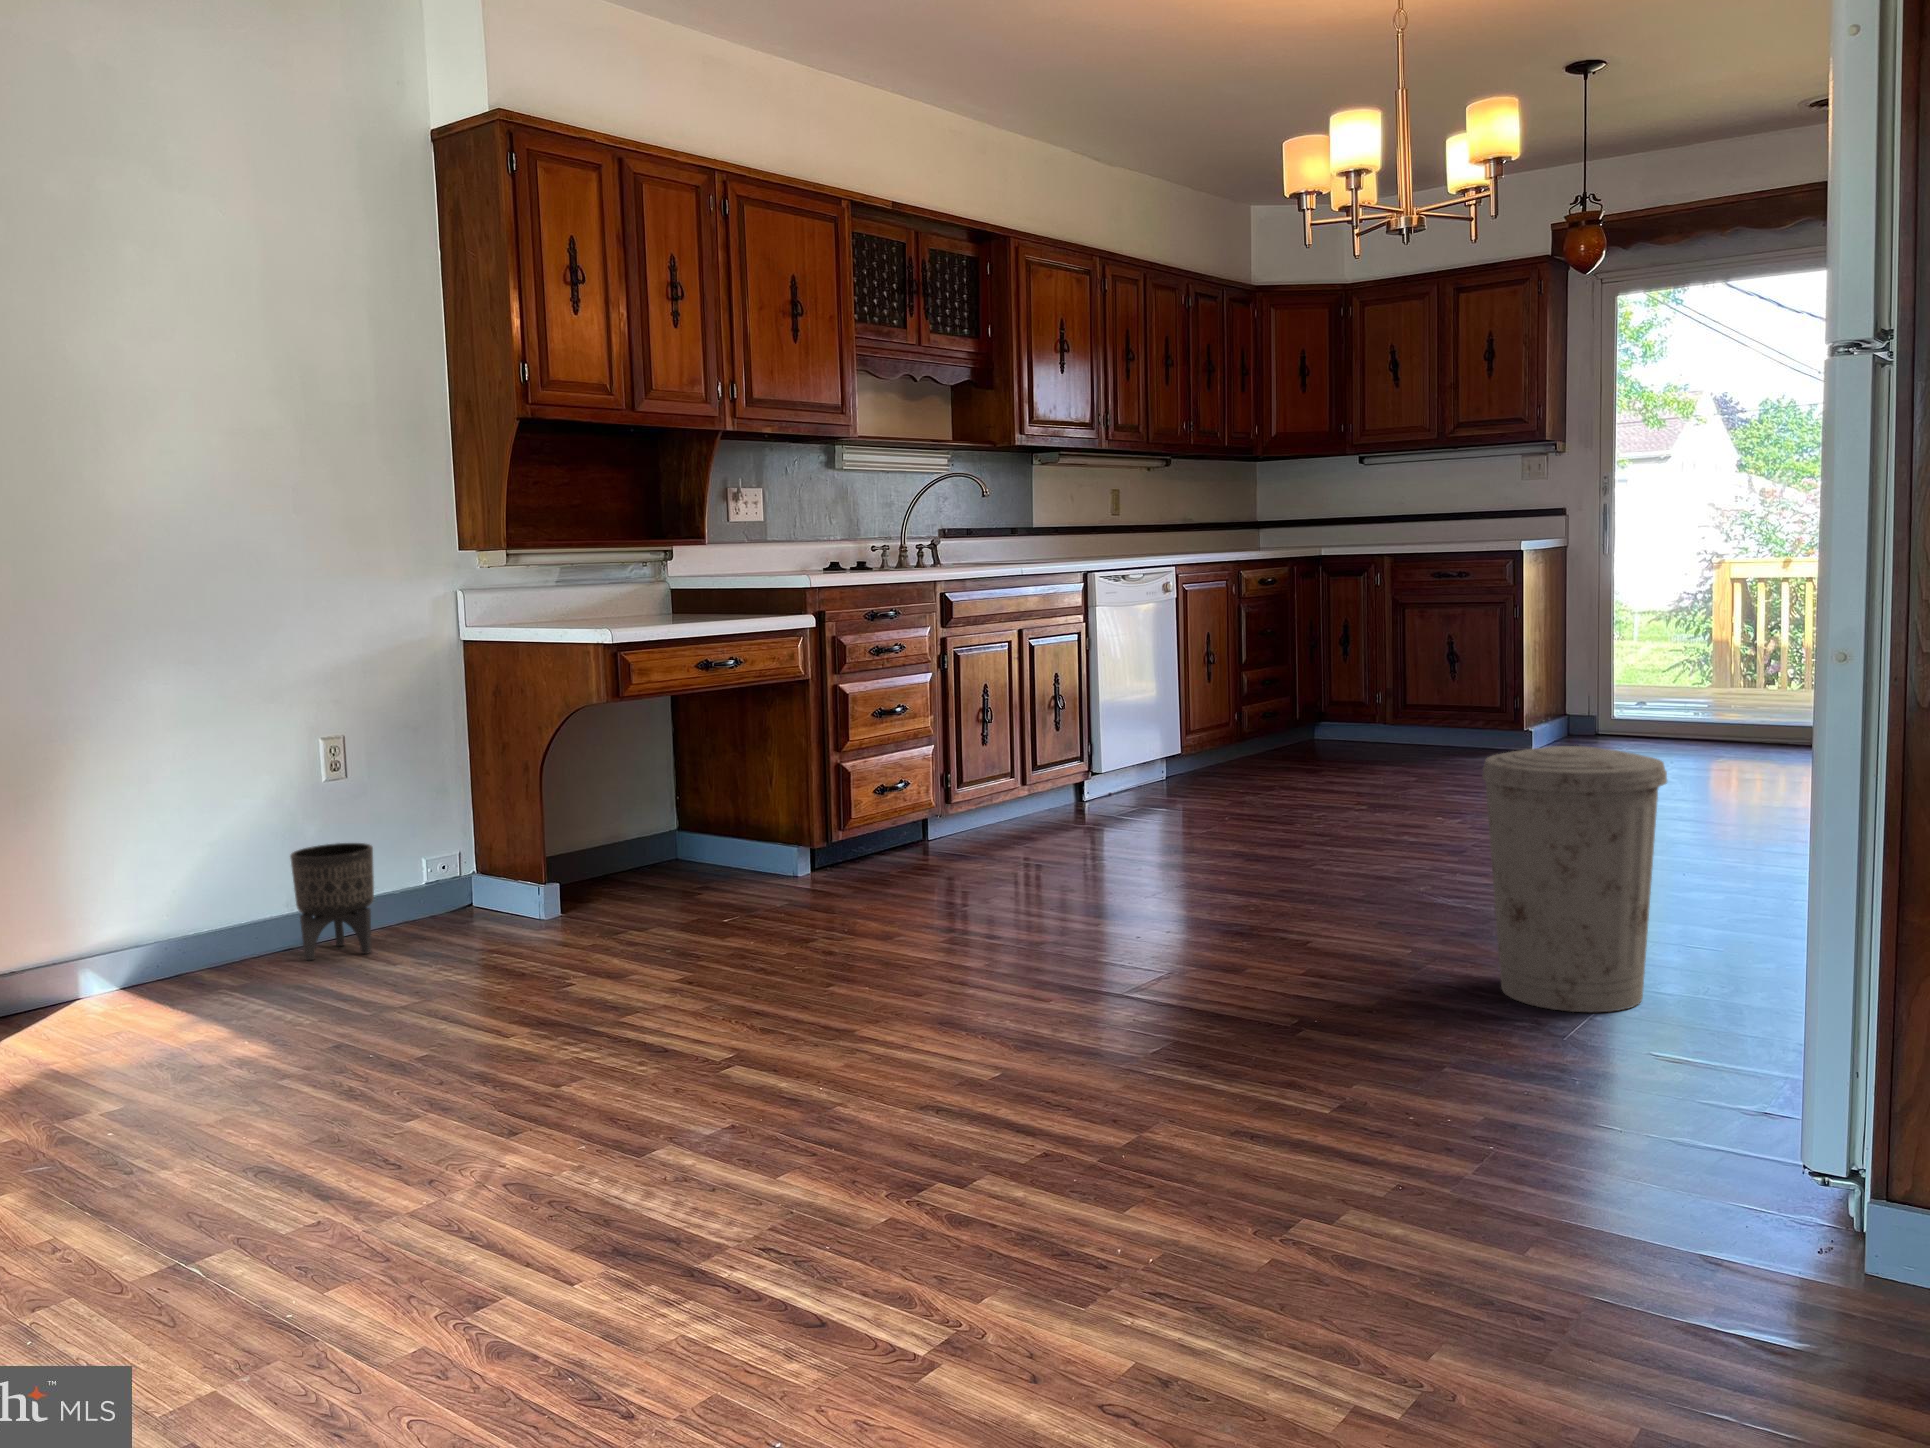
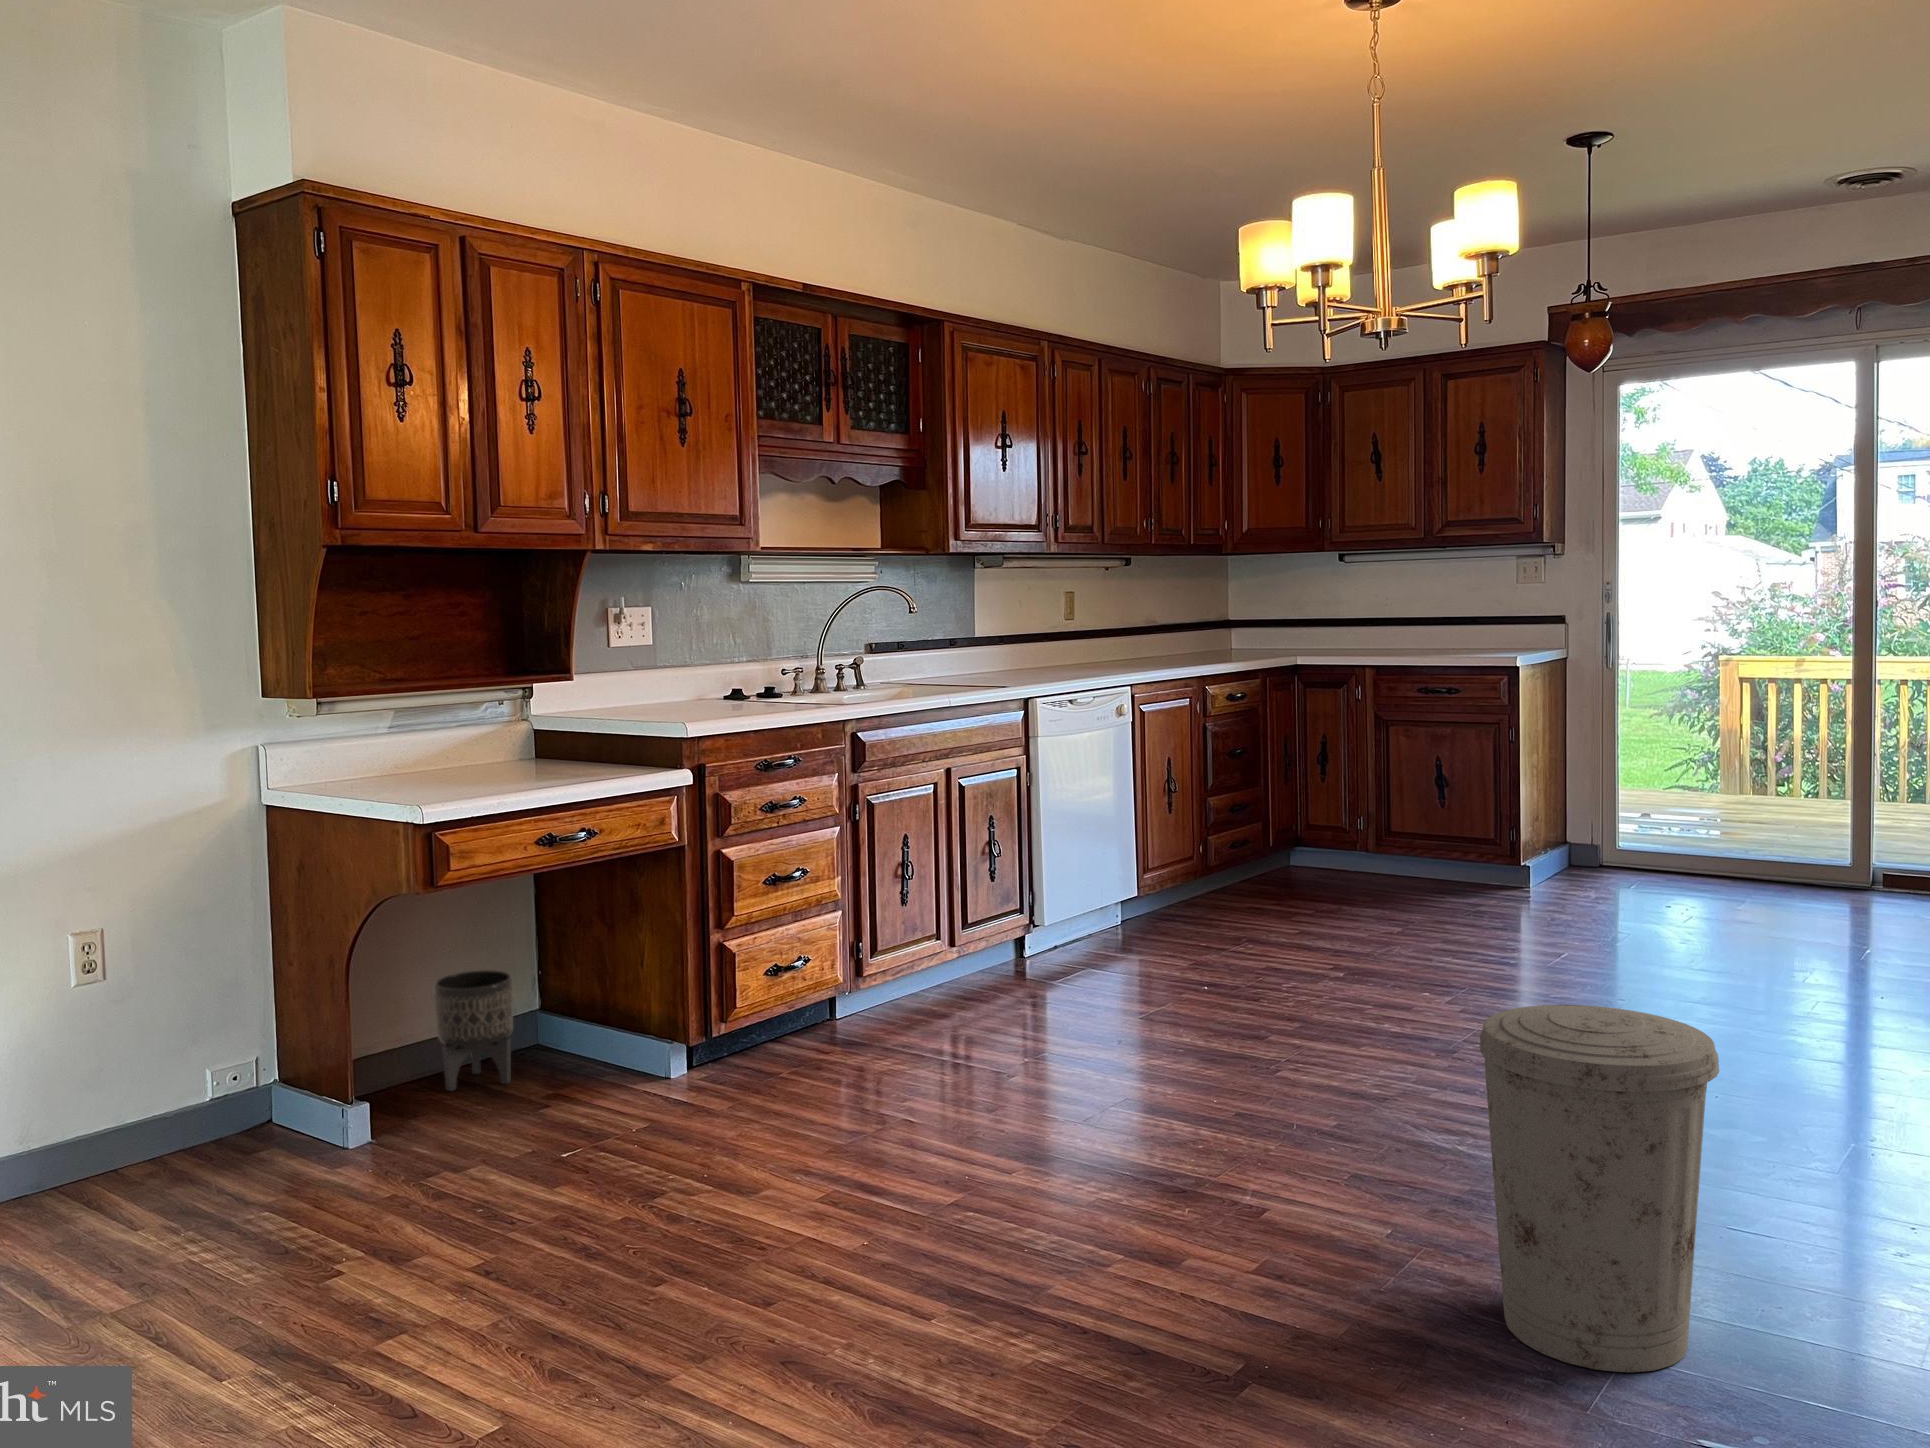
planter: present [290,843,374,960] -> present [433,970,513,1091]

